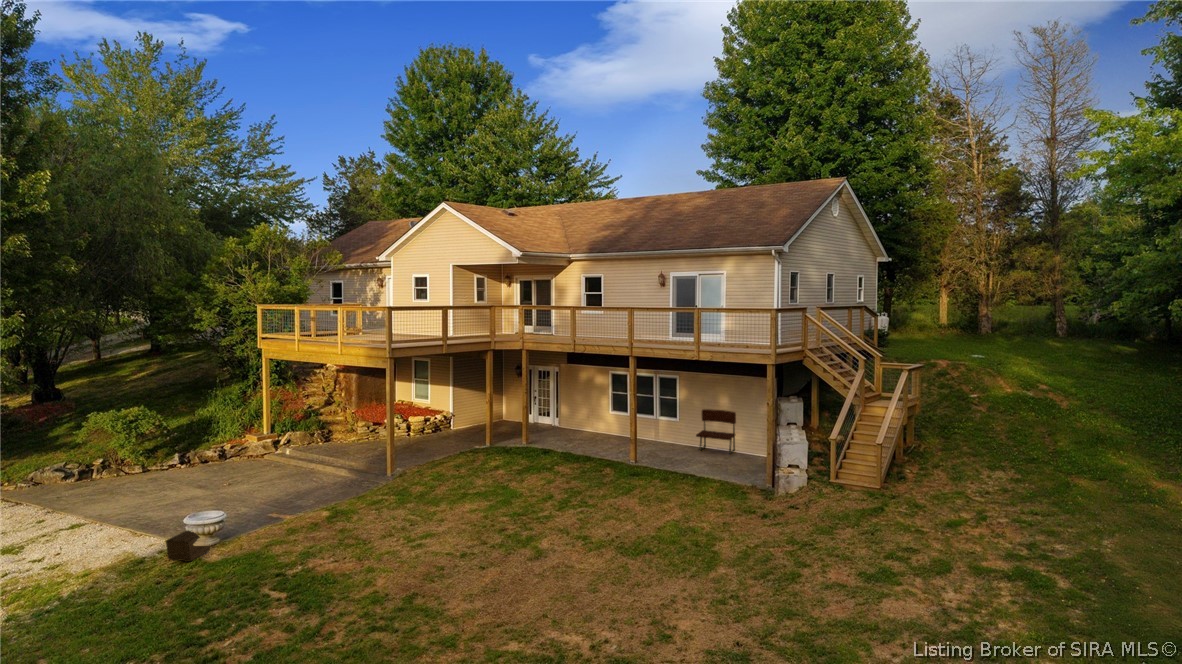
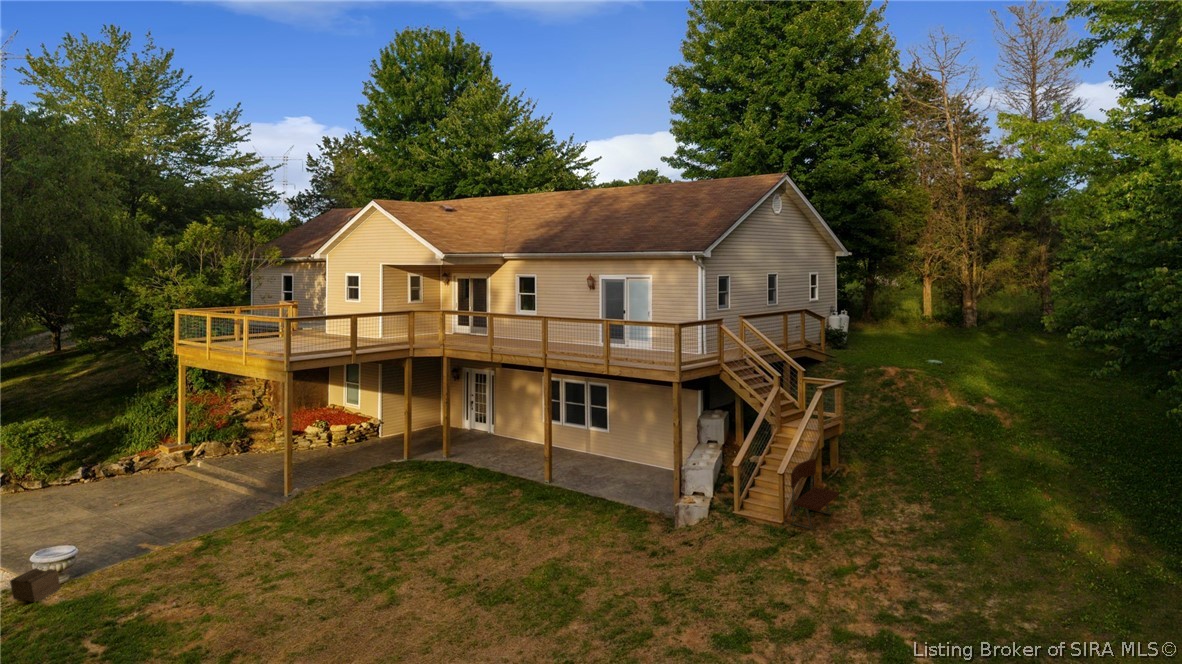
bench: present [696,409,736,454] -> present [791,459,839,530]

